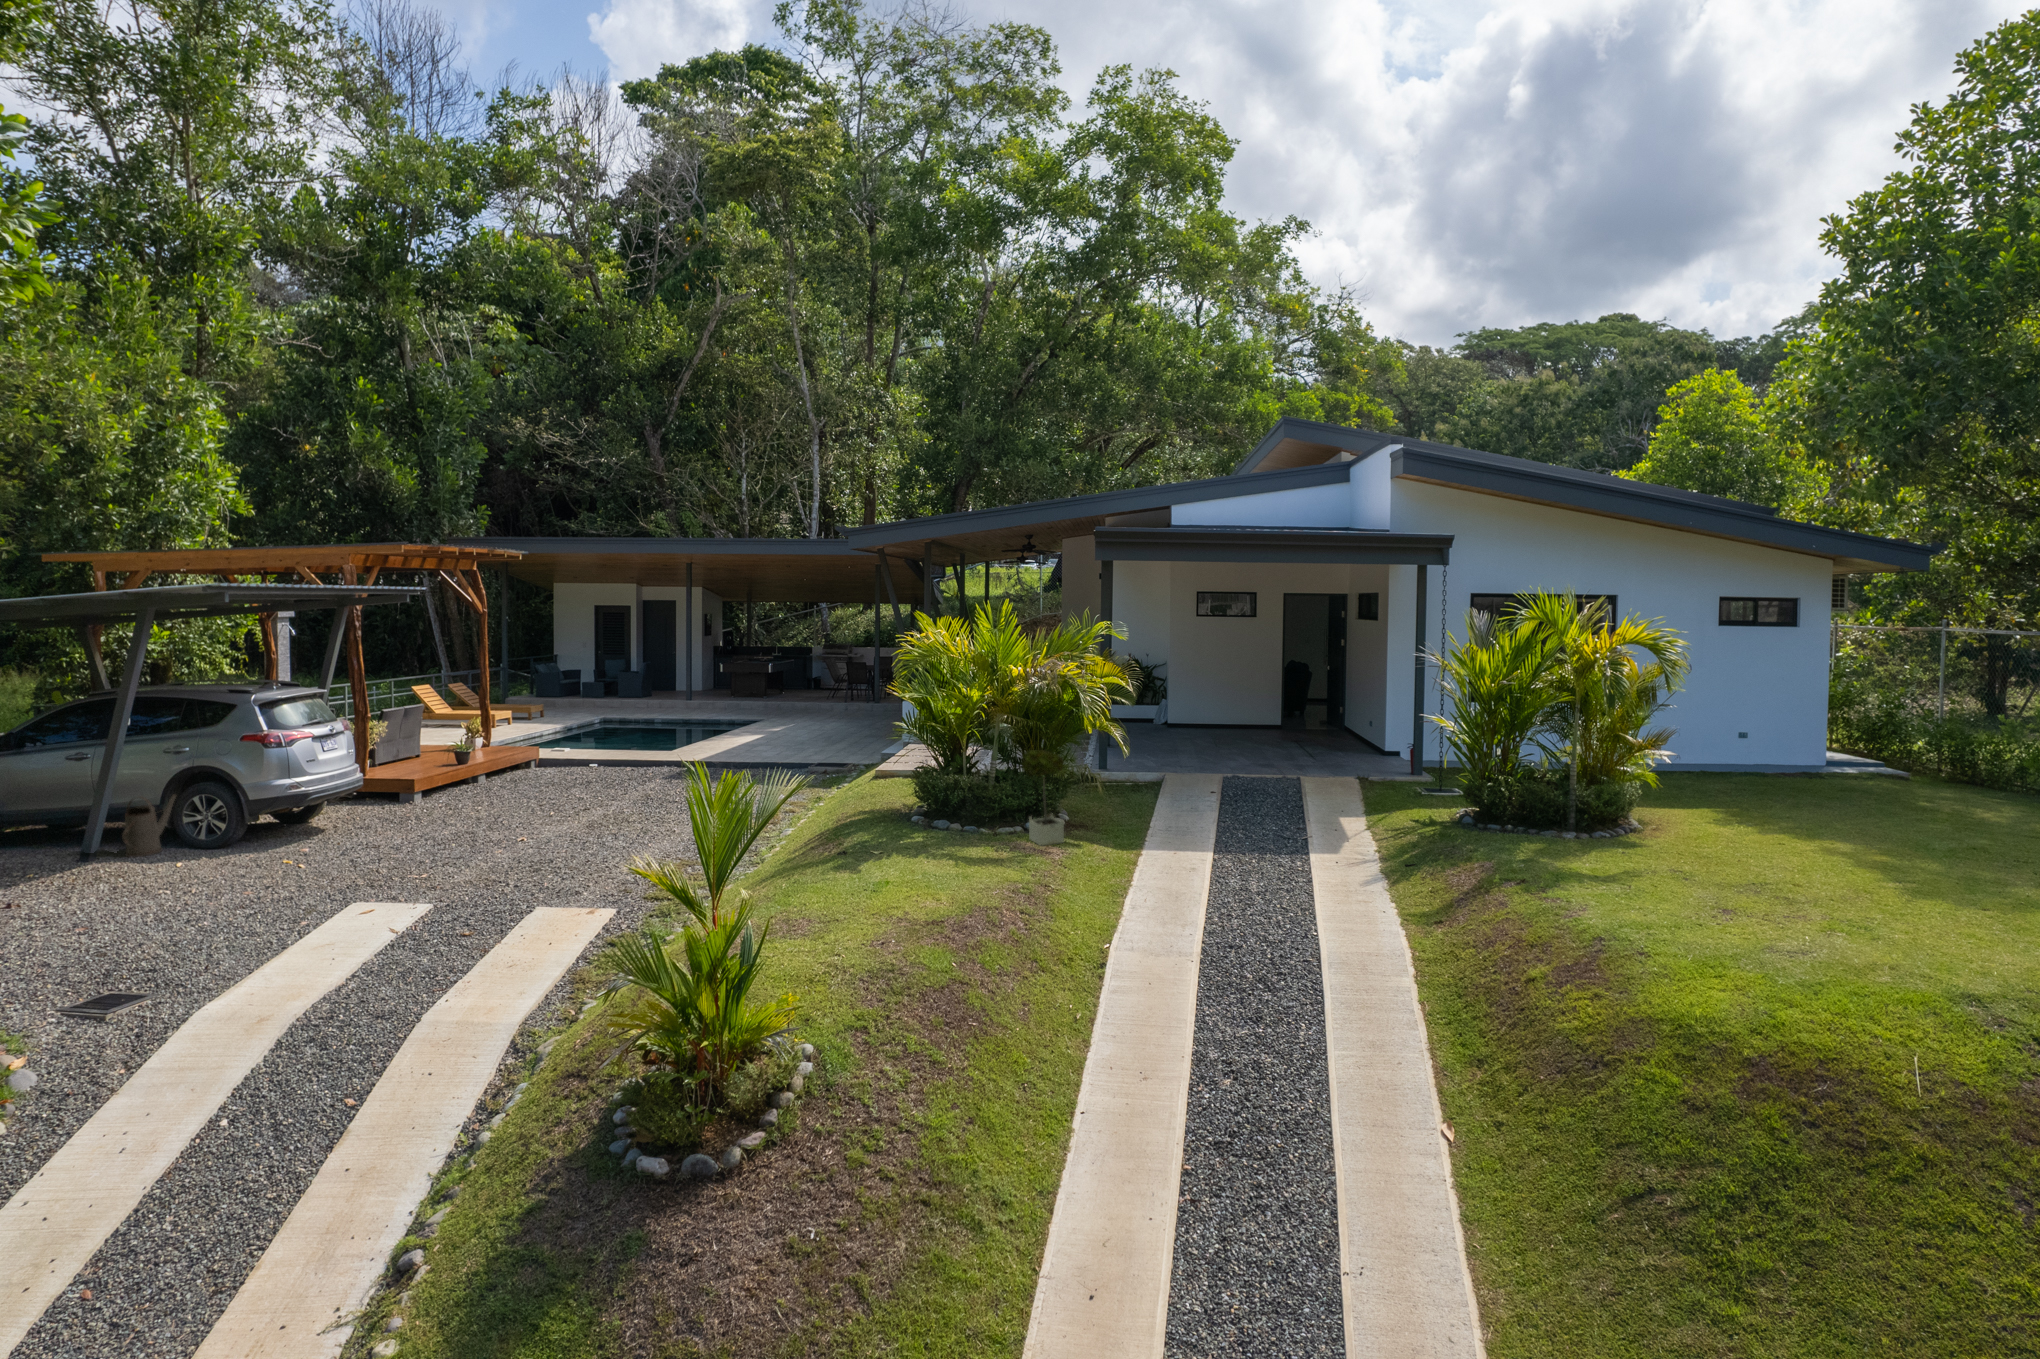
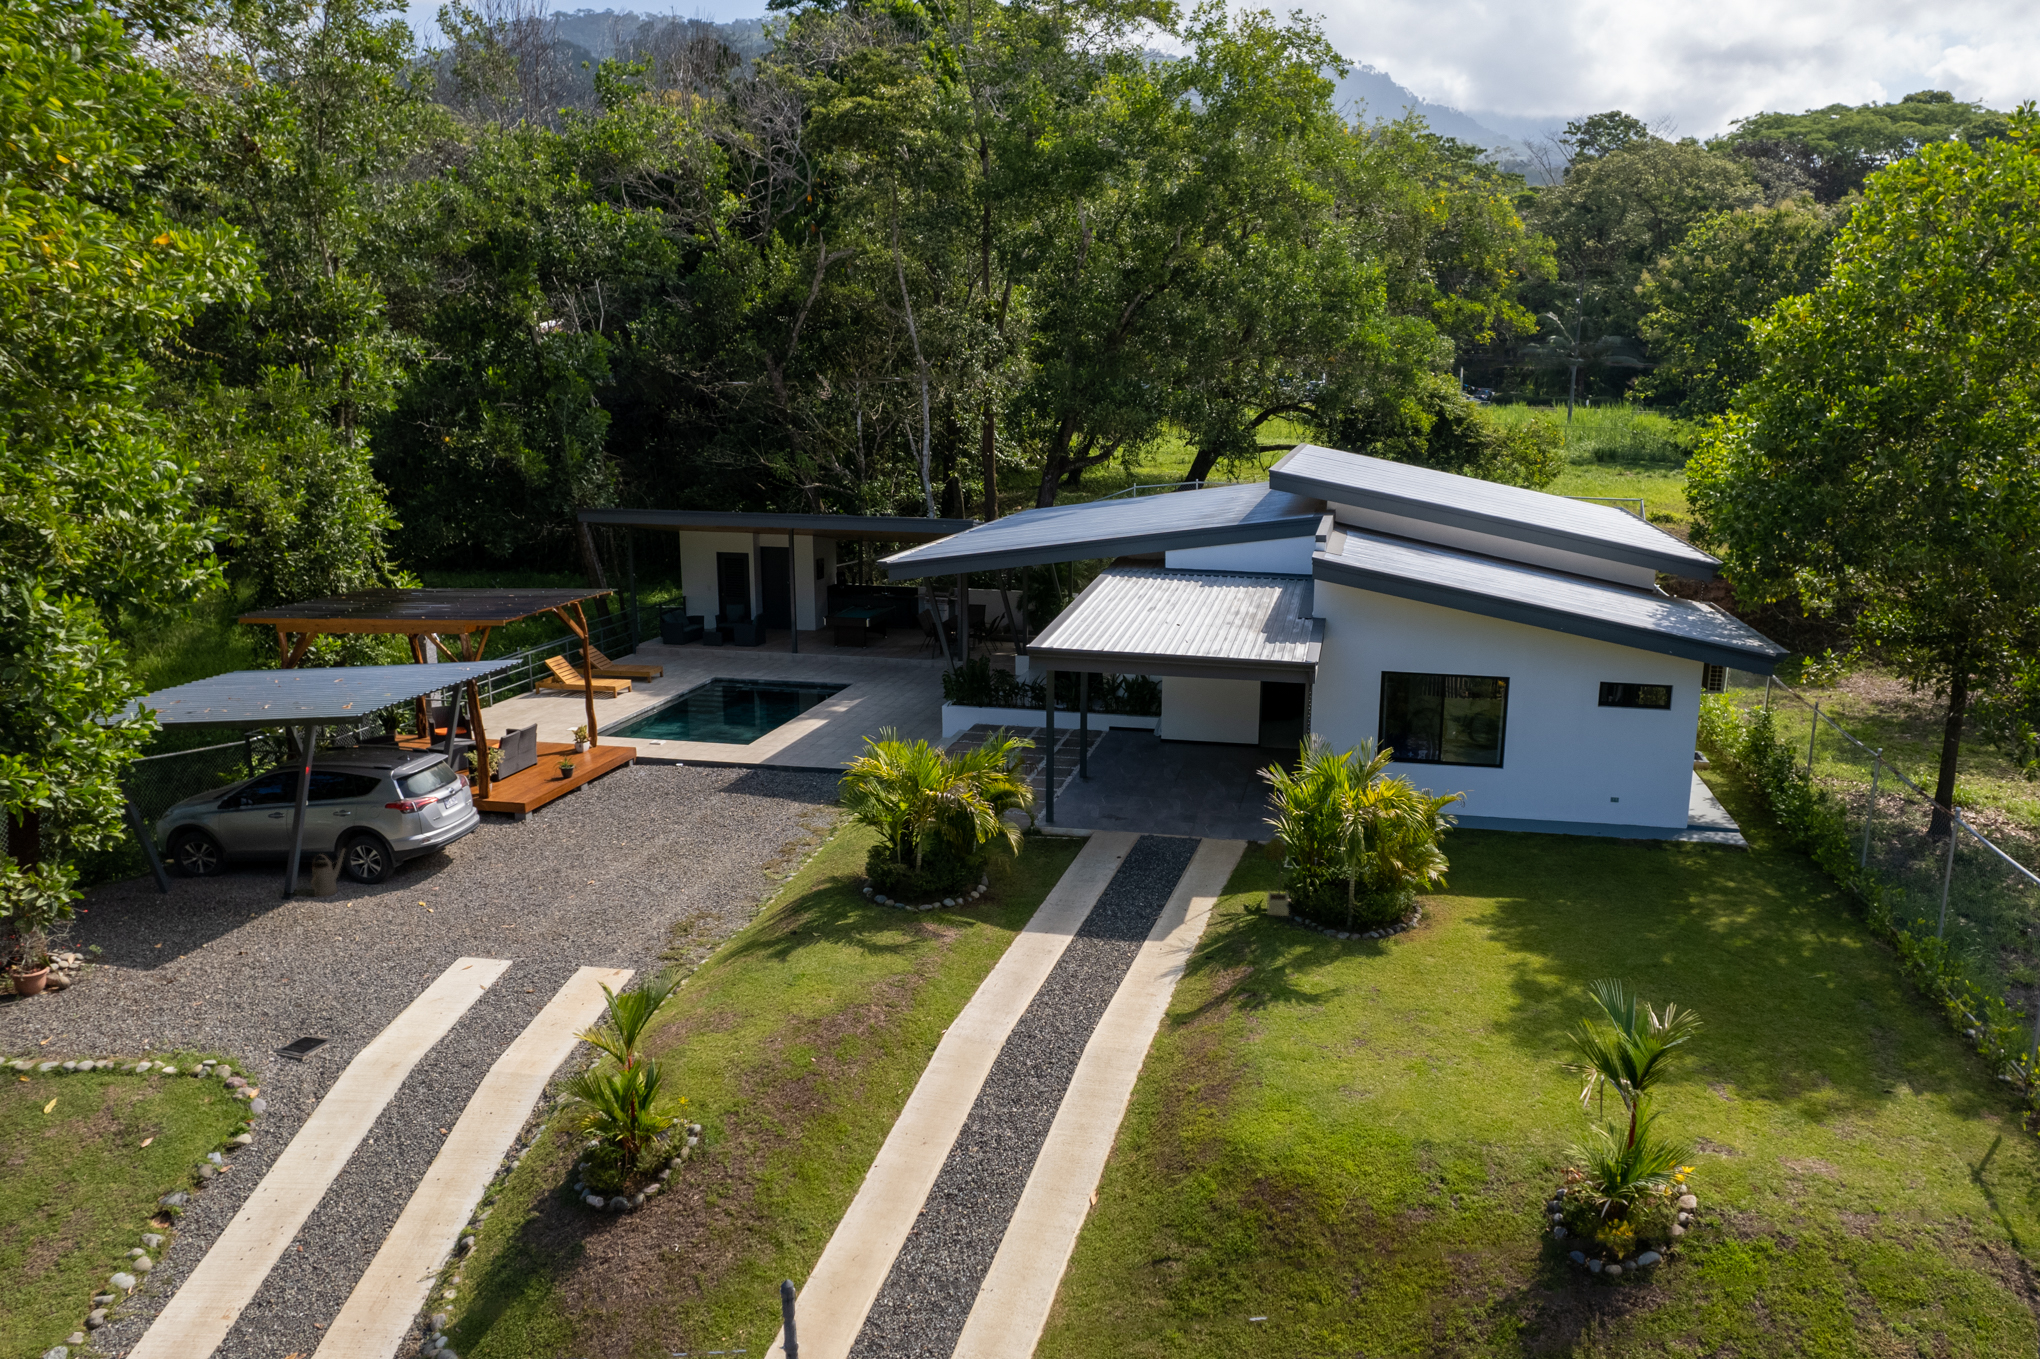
potted tree: present [1022,750,1064,846] -> present [1263,838,1289,916]

